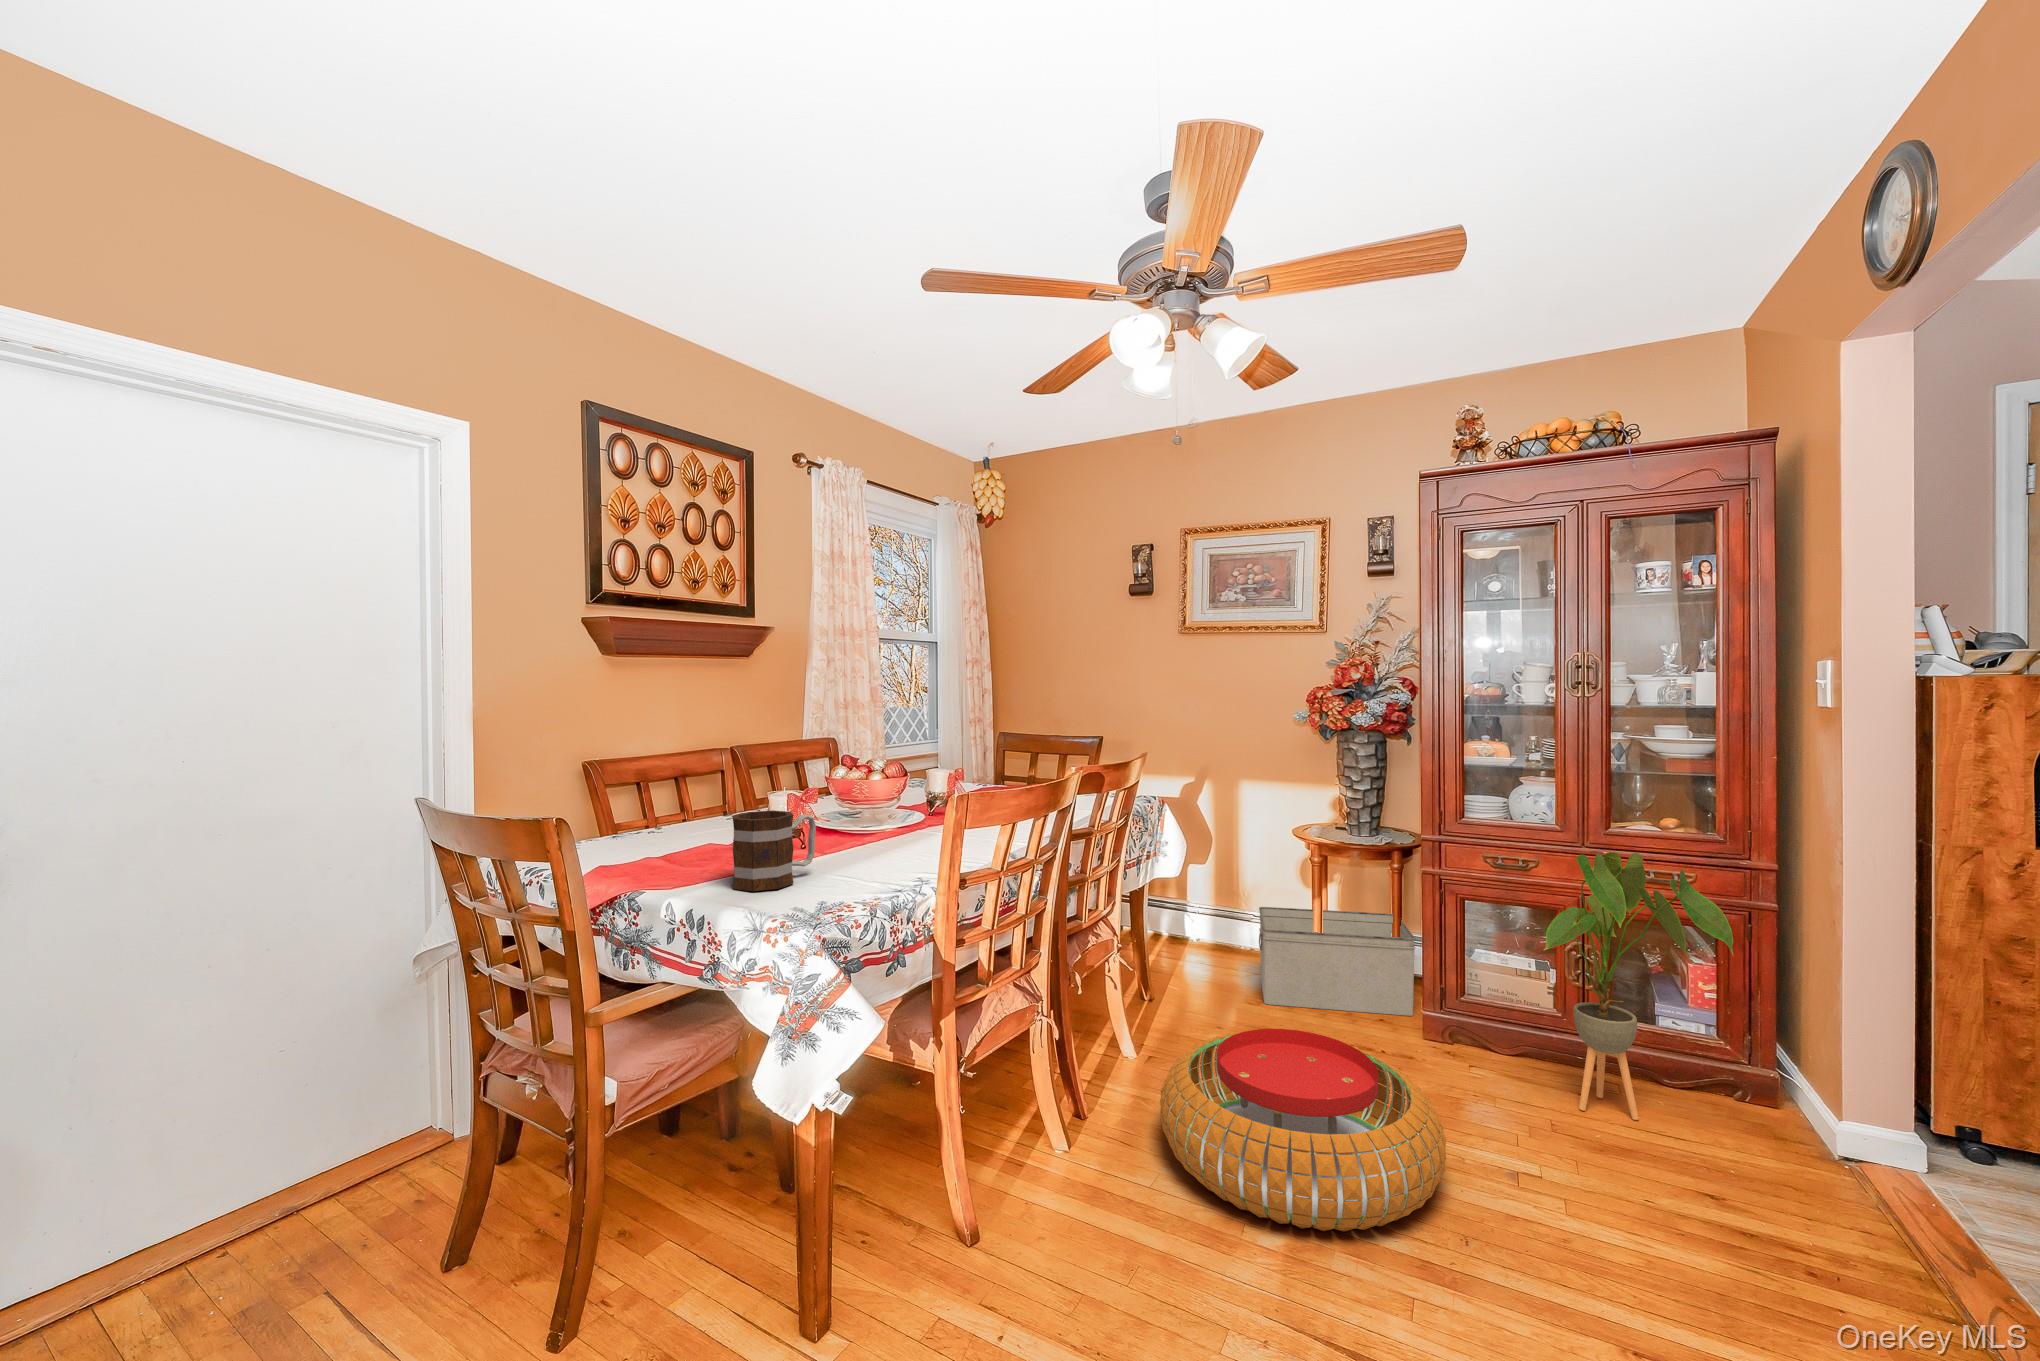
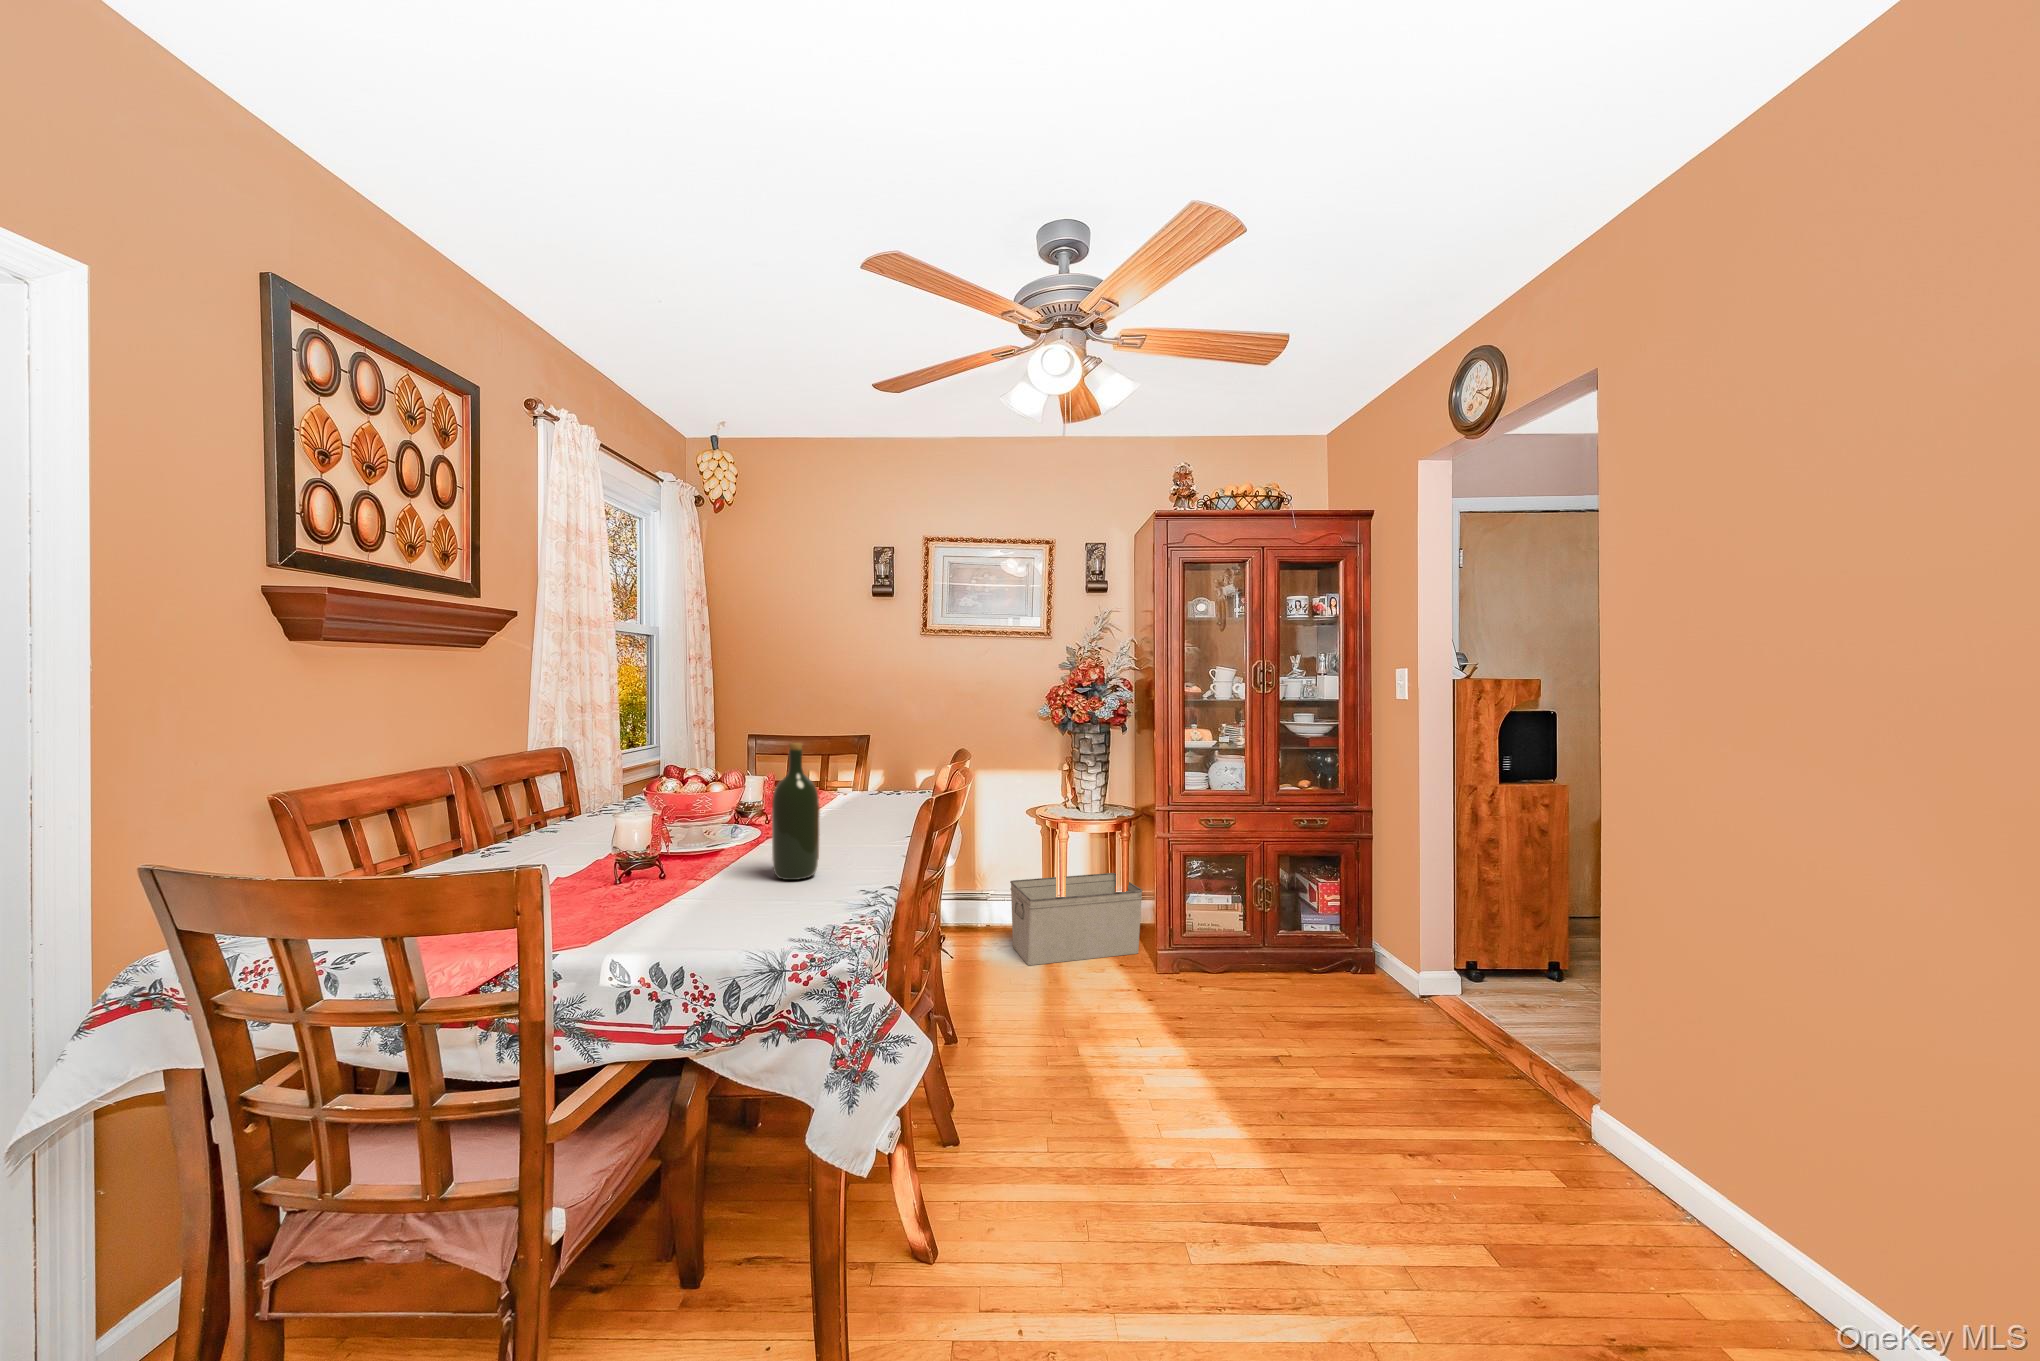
wine bottle: none [860,739,902,863] -> present [772,743,820,880]
mug: present [732,810,816,891] -> none [665,832,751,931]
house plant: present [1543,852,1733,1120] -> none [1248,807,1375,999]
pouf: present [1160,1029,1446,1232] -> none [1022,981,1254,1144]

